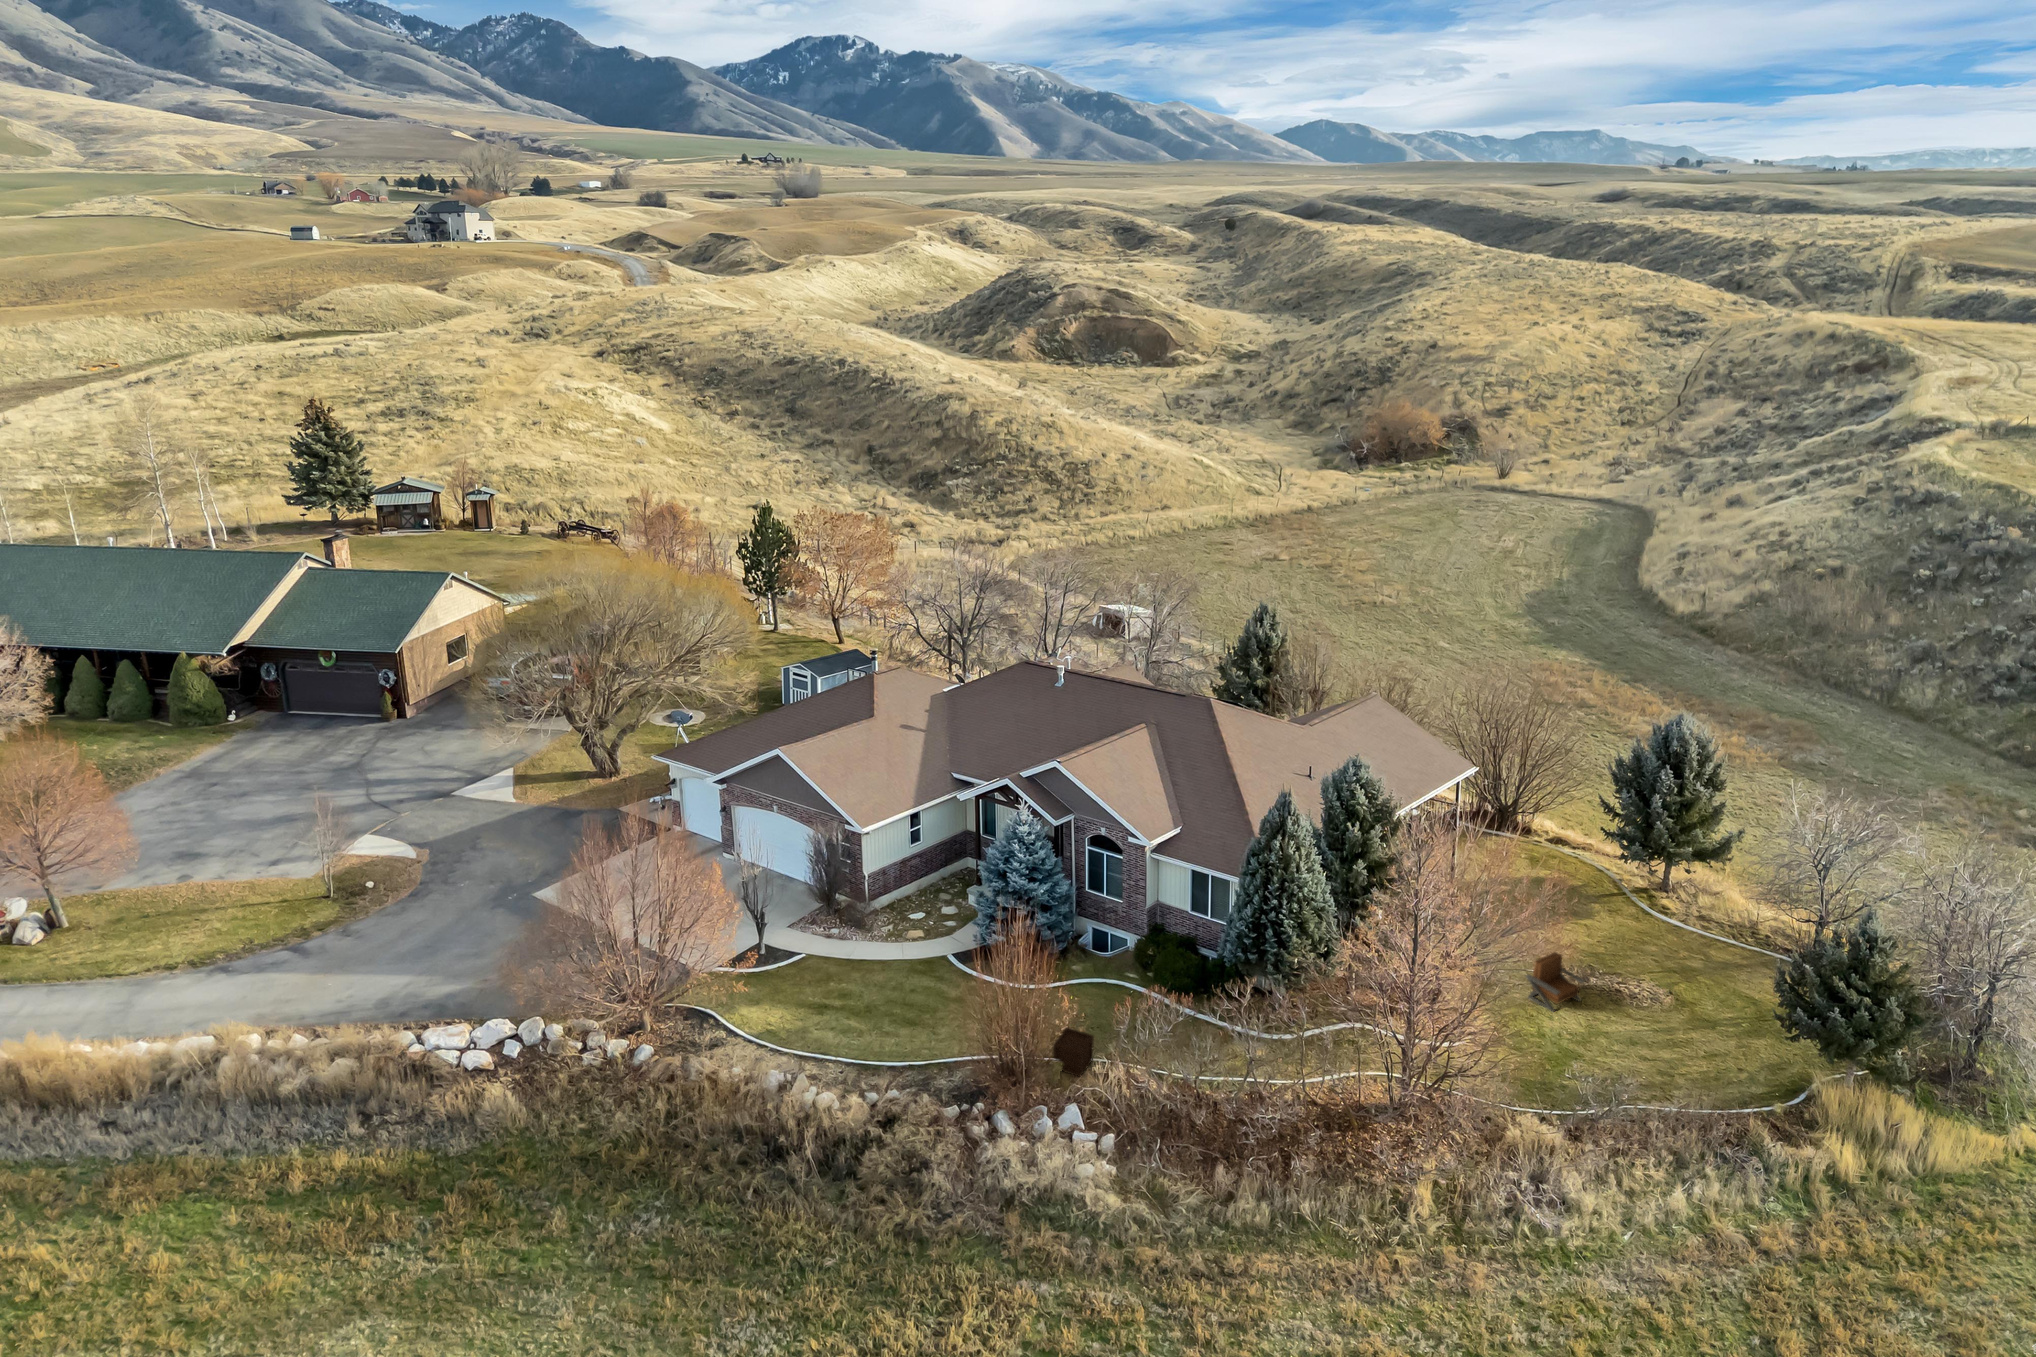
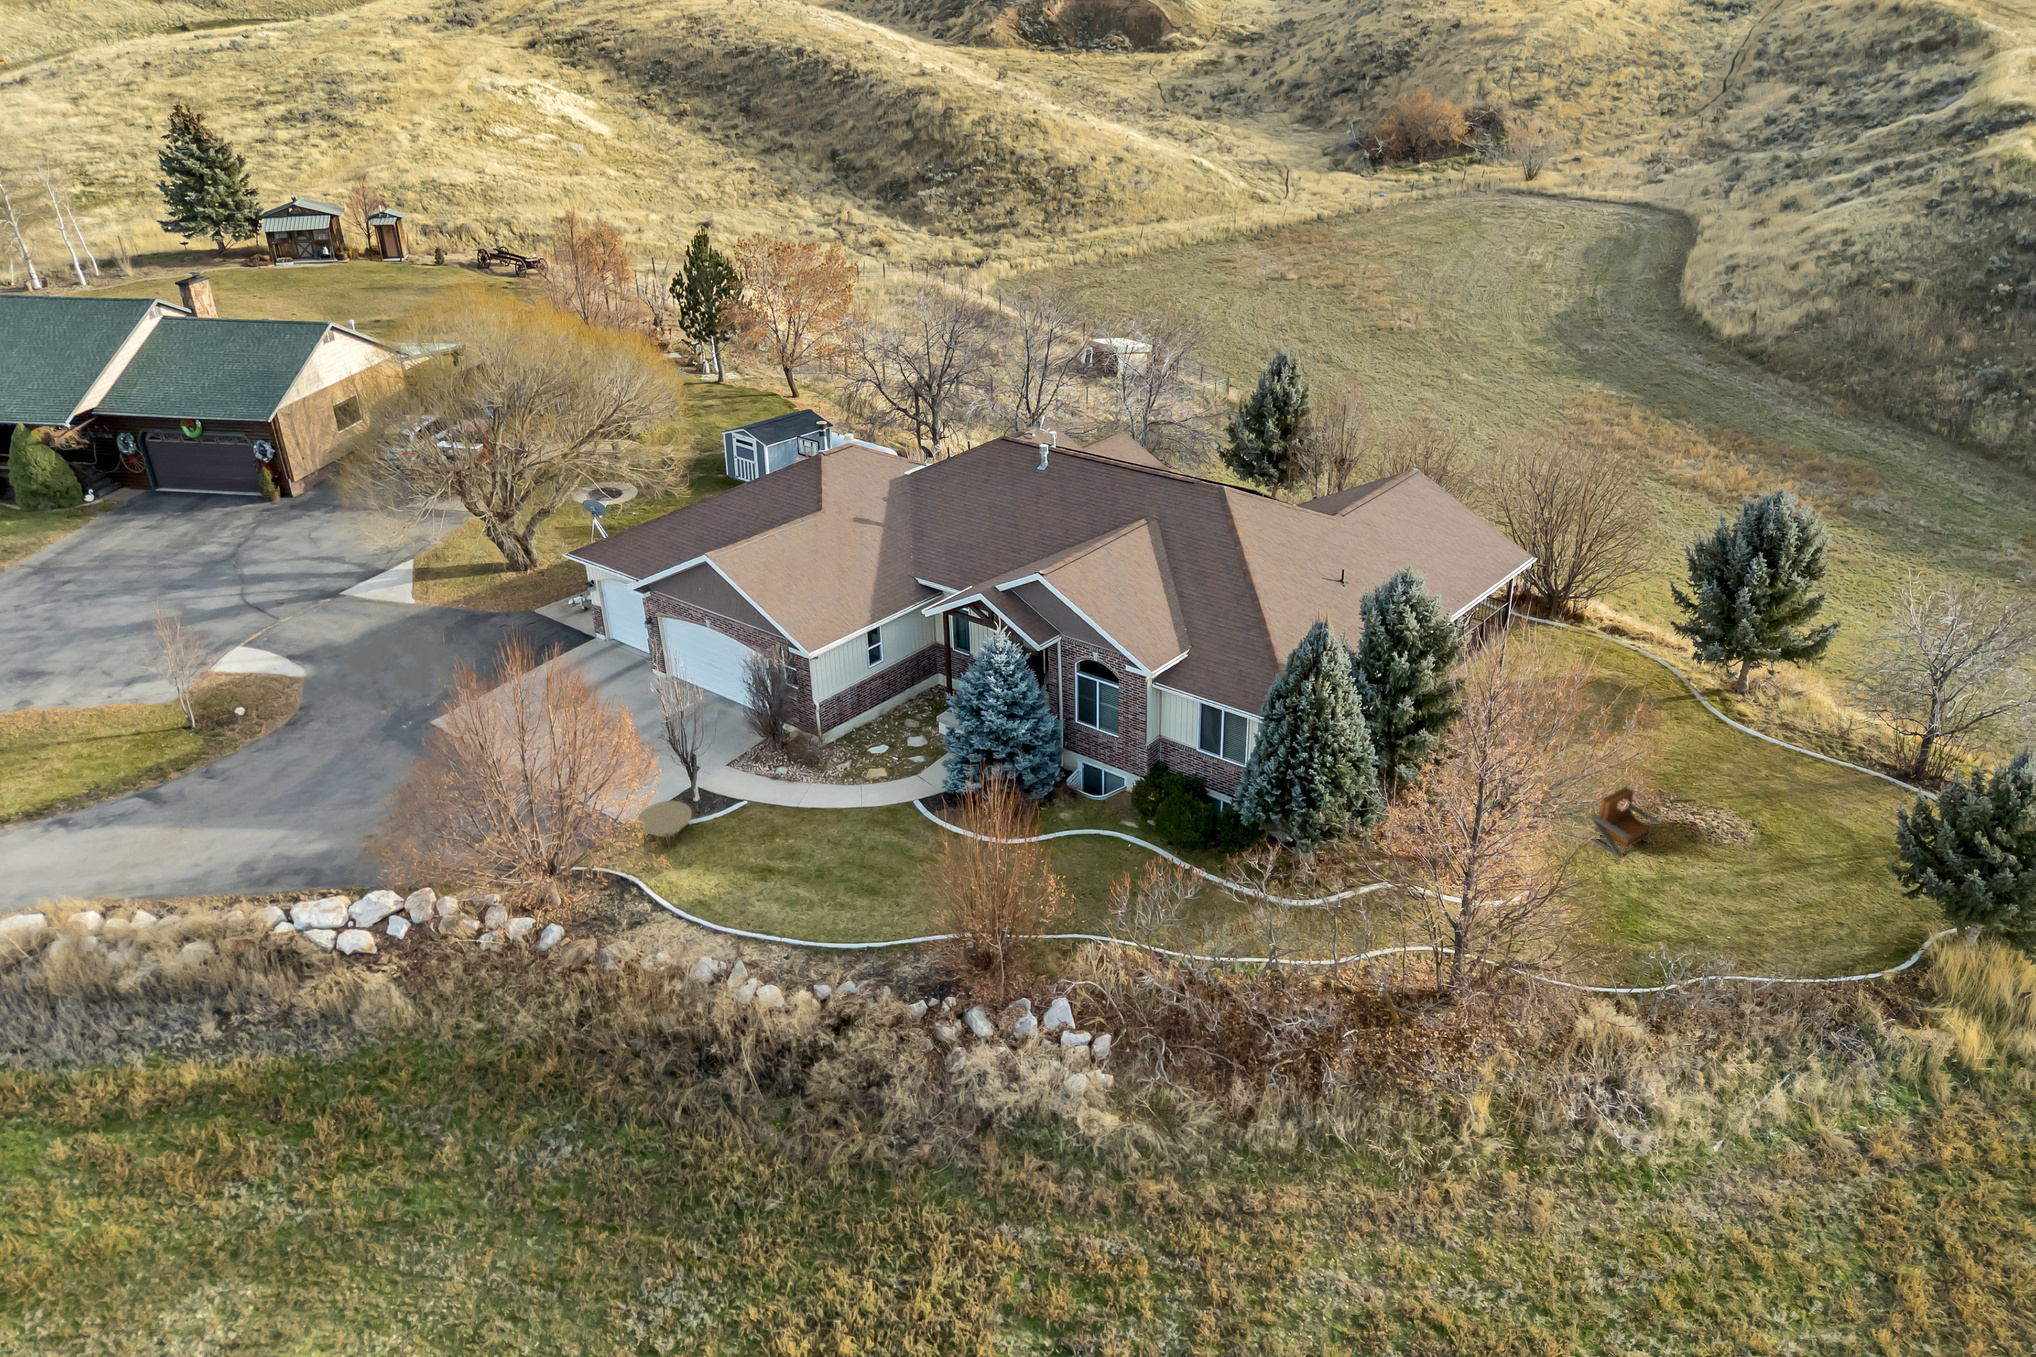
round table: none [714,949,761,989] -> present [637,801,692,848]
wooden crate: present [1053,1027,1094,1077] -> none [1036,899,1085,958]

